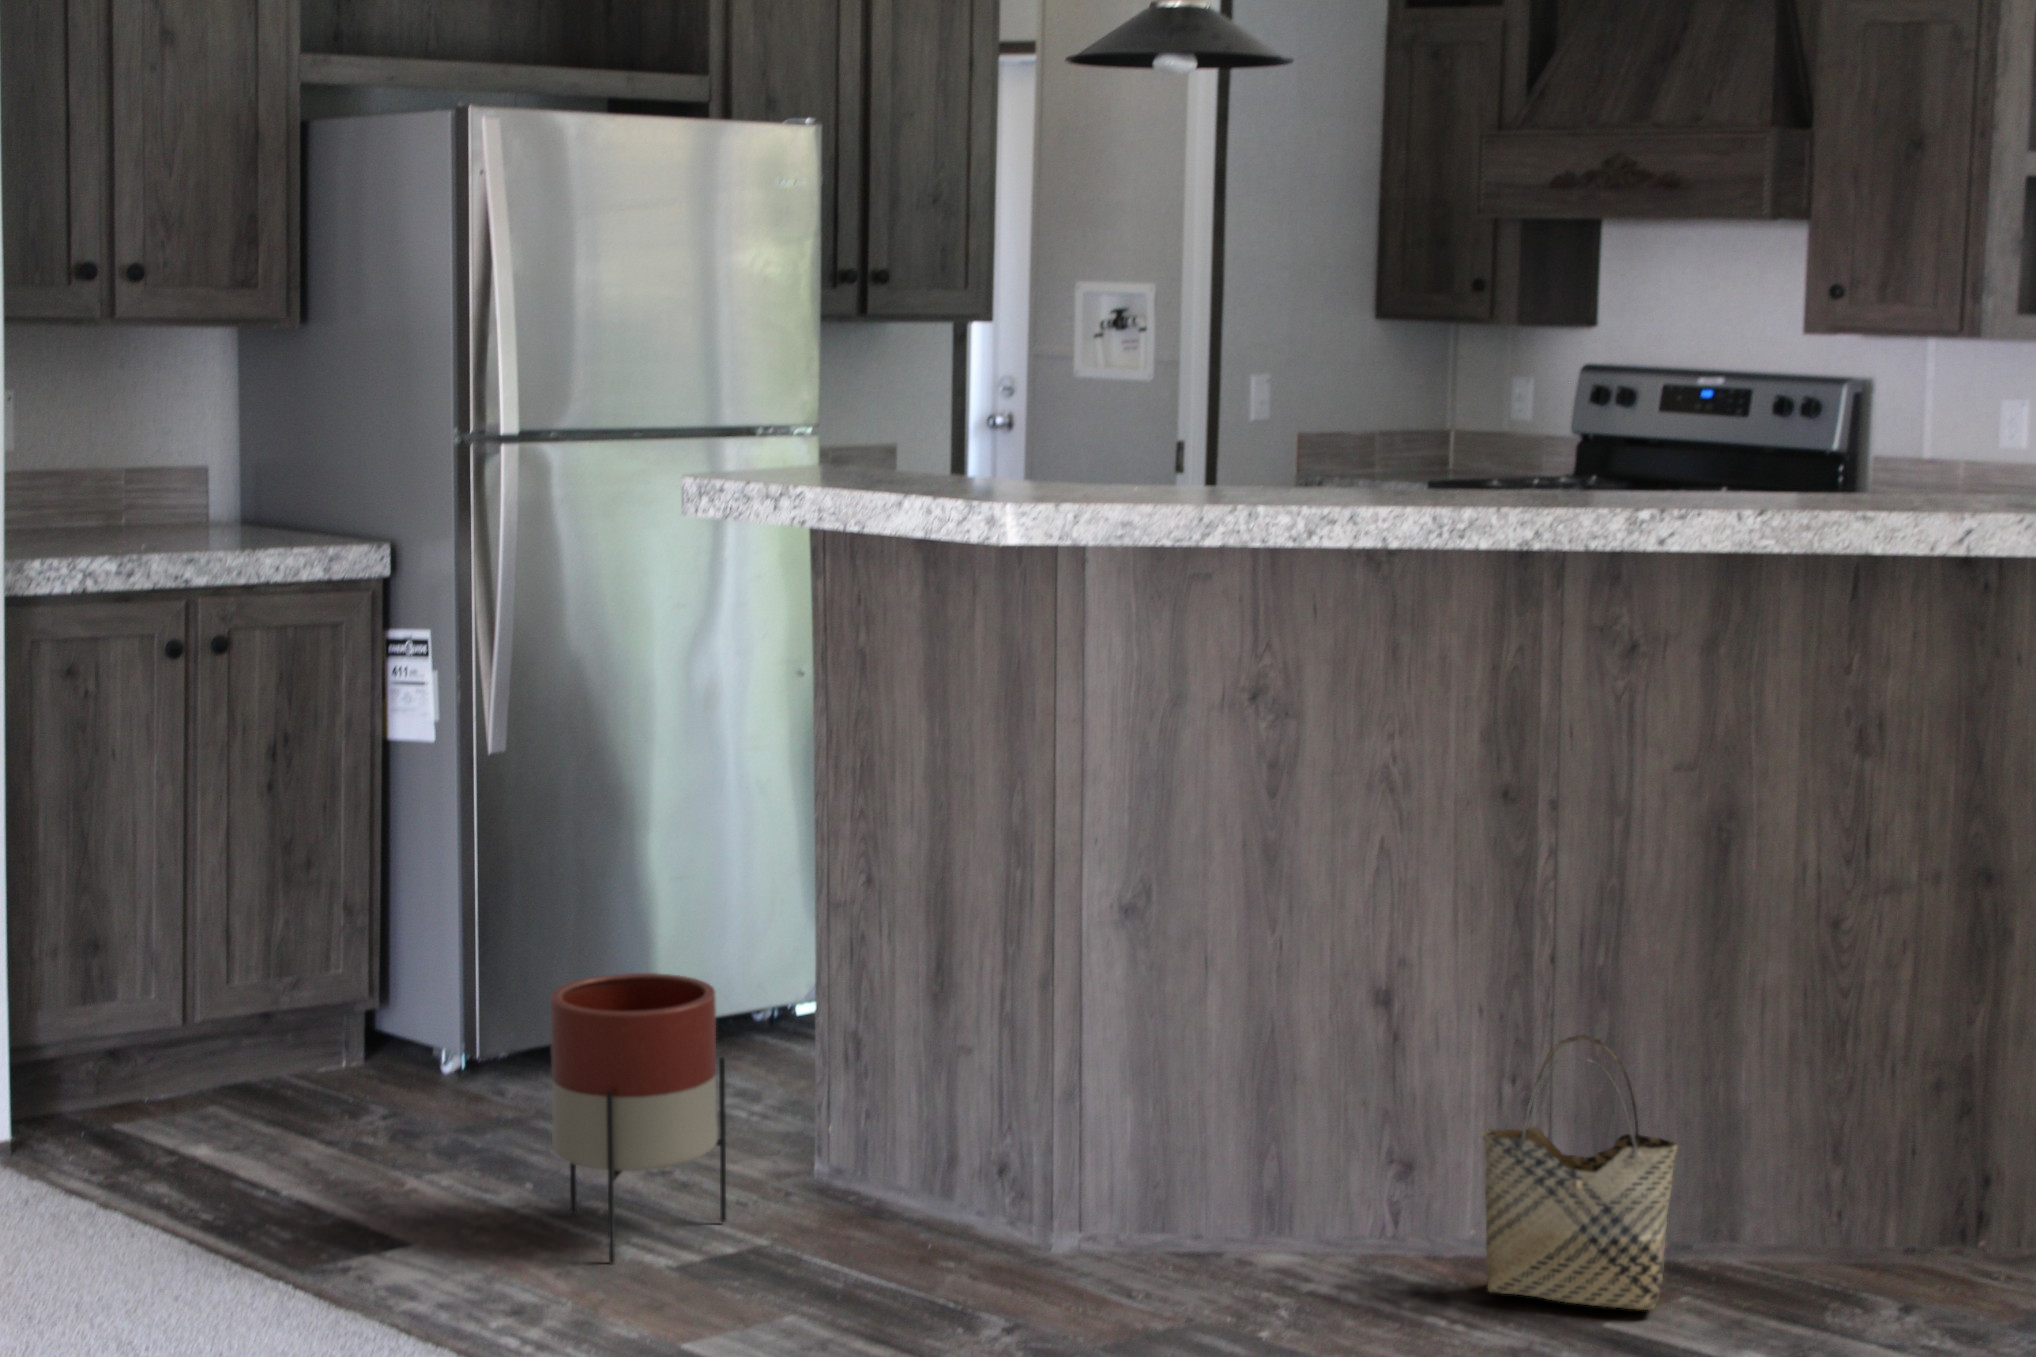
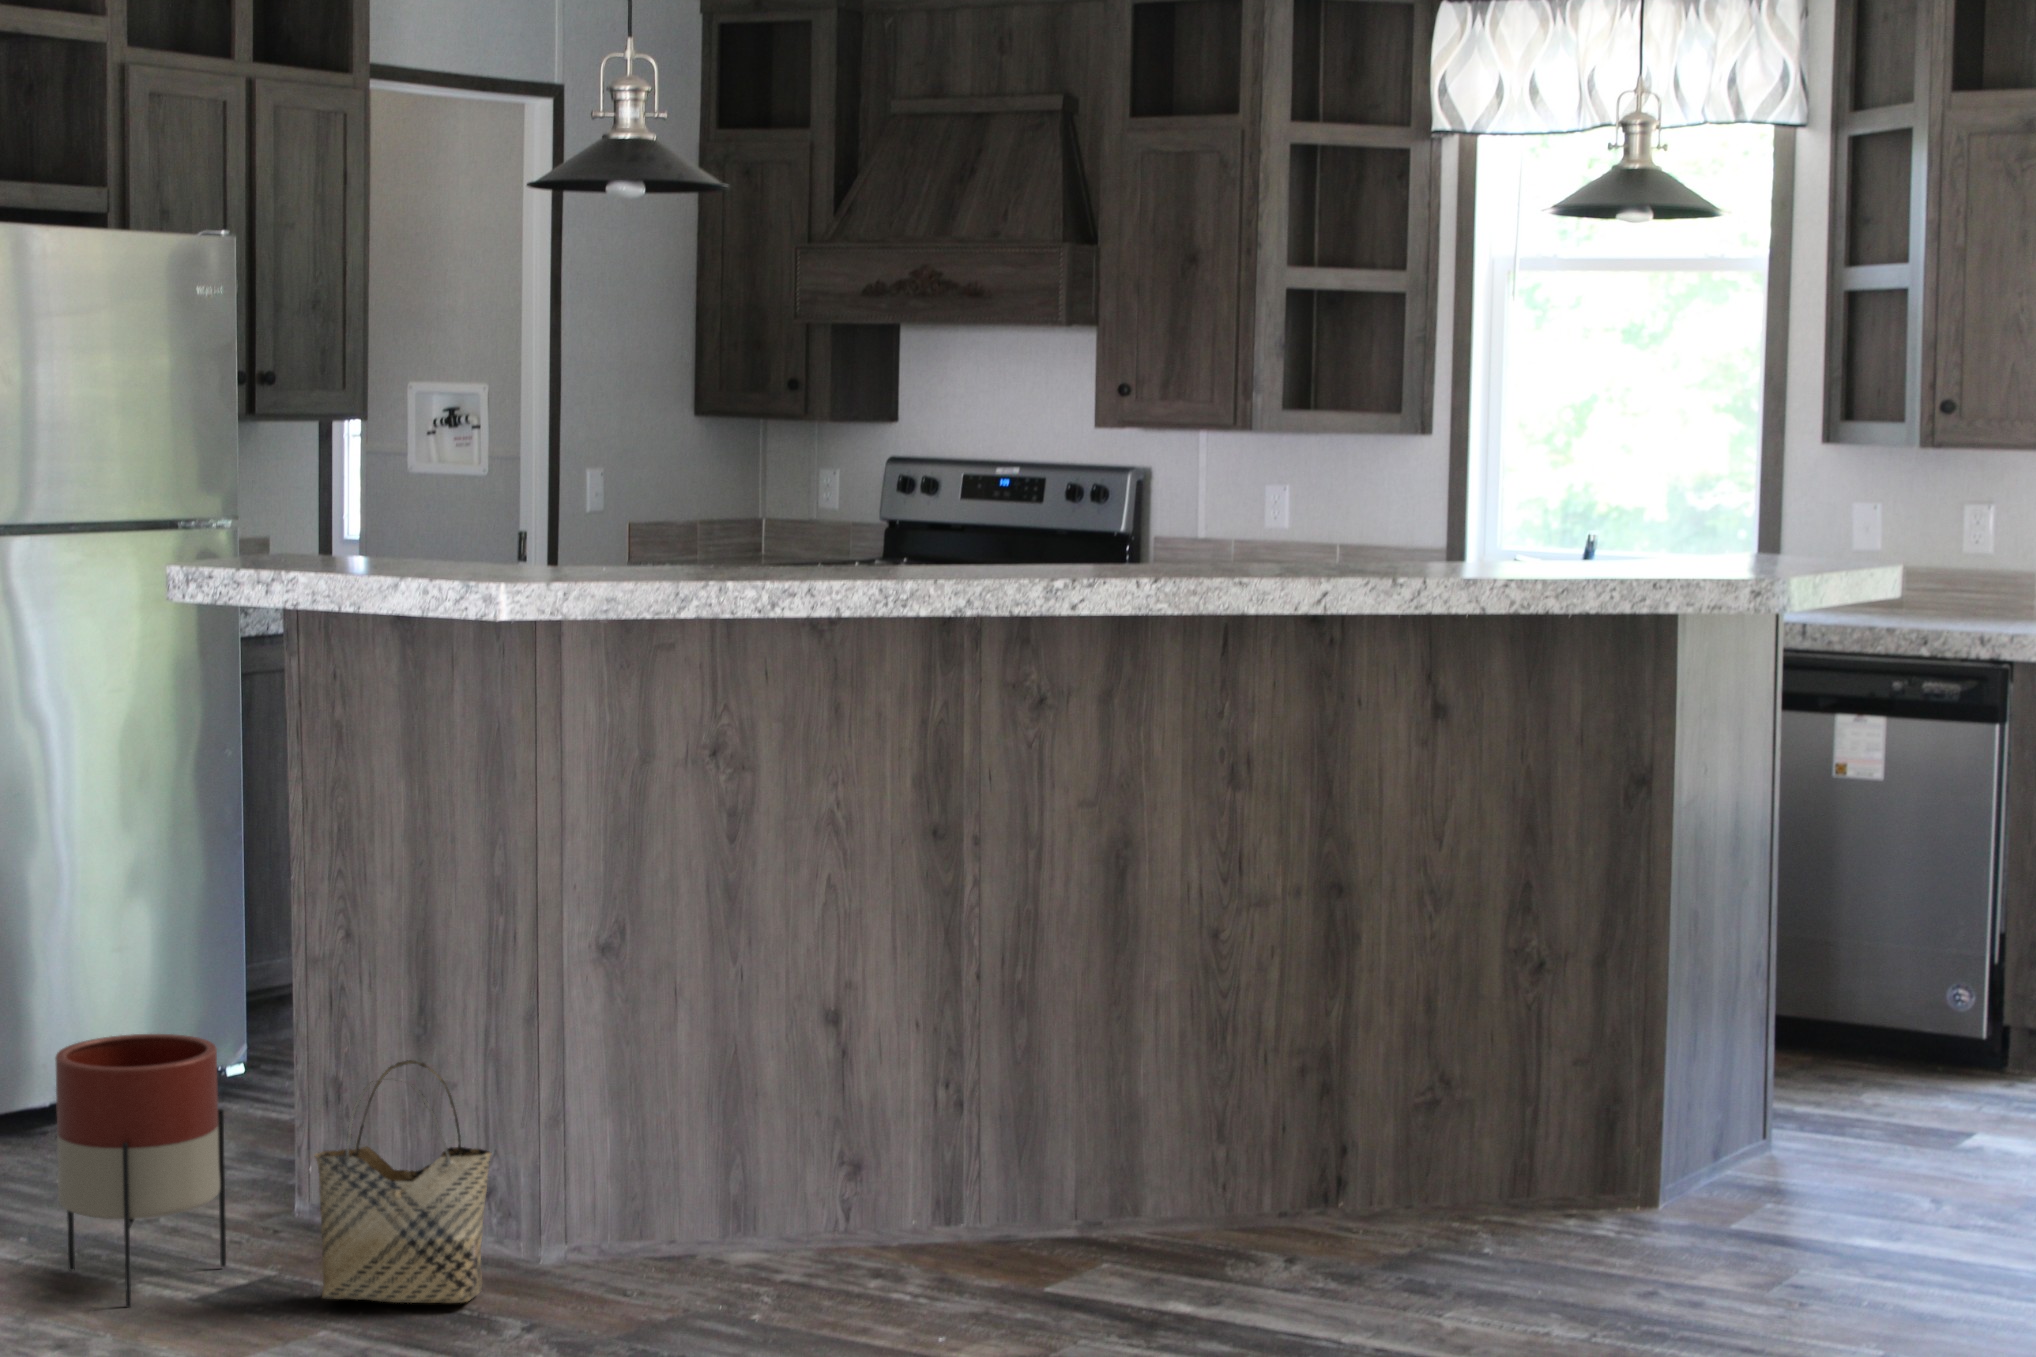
woven basket: present [1482,1035,1678,1310] -> present [315,1060,491,1304]

